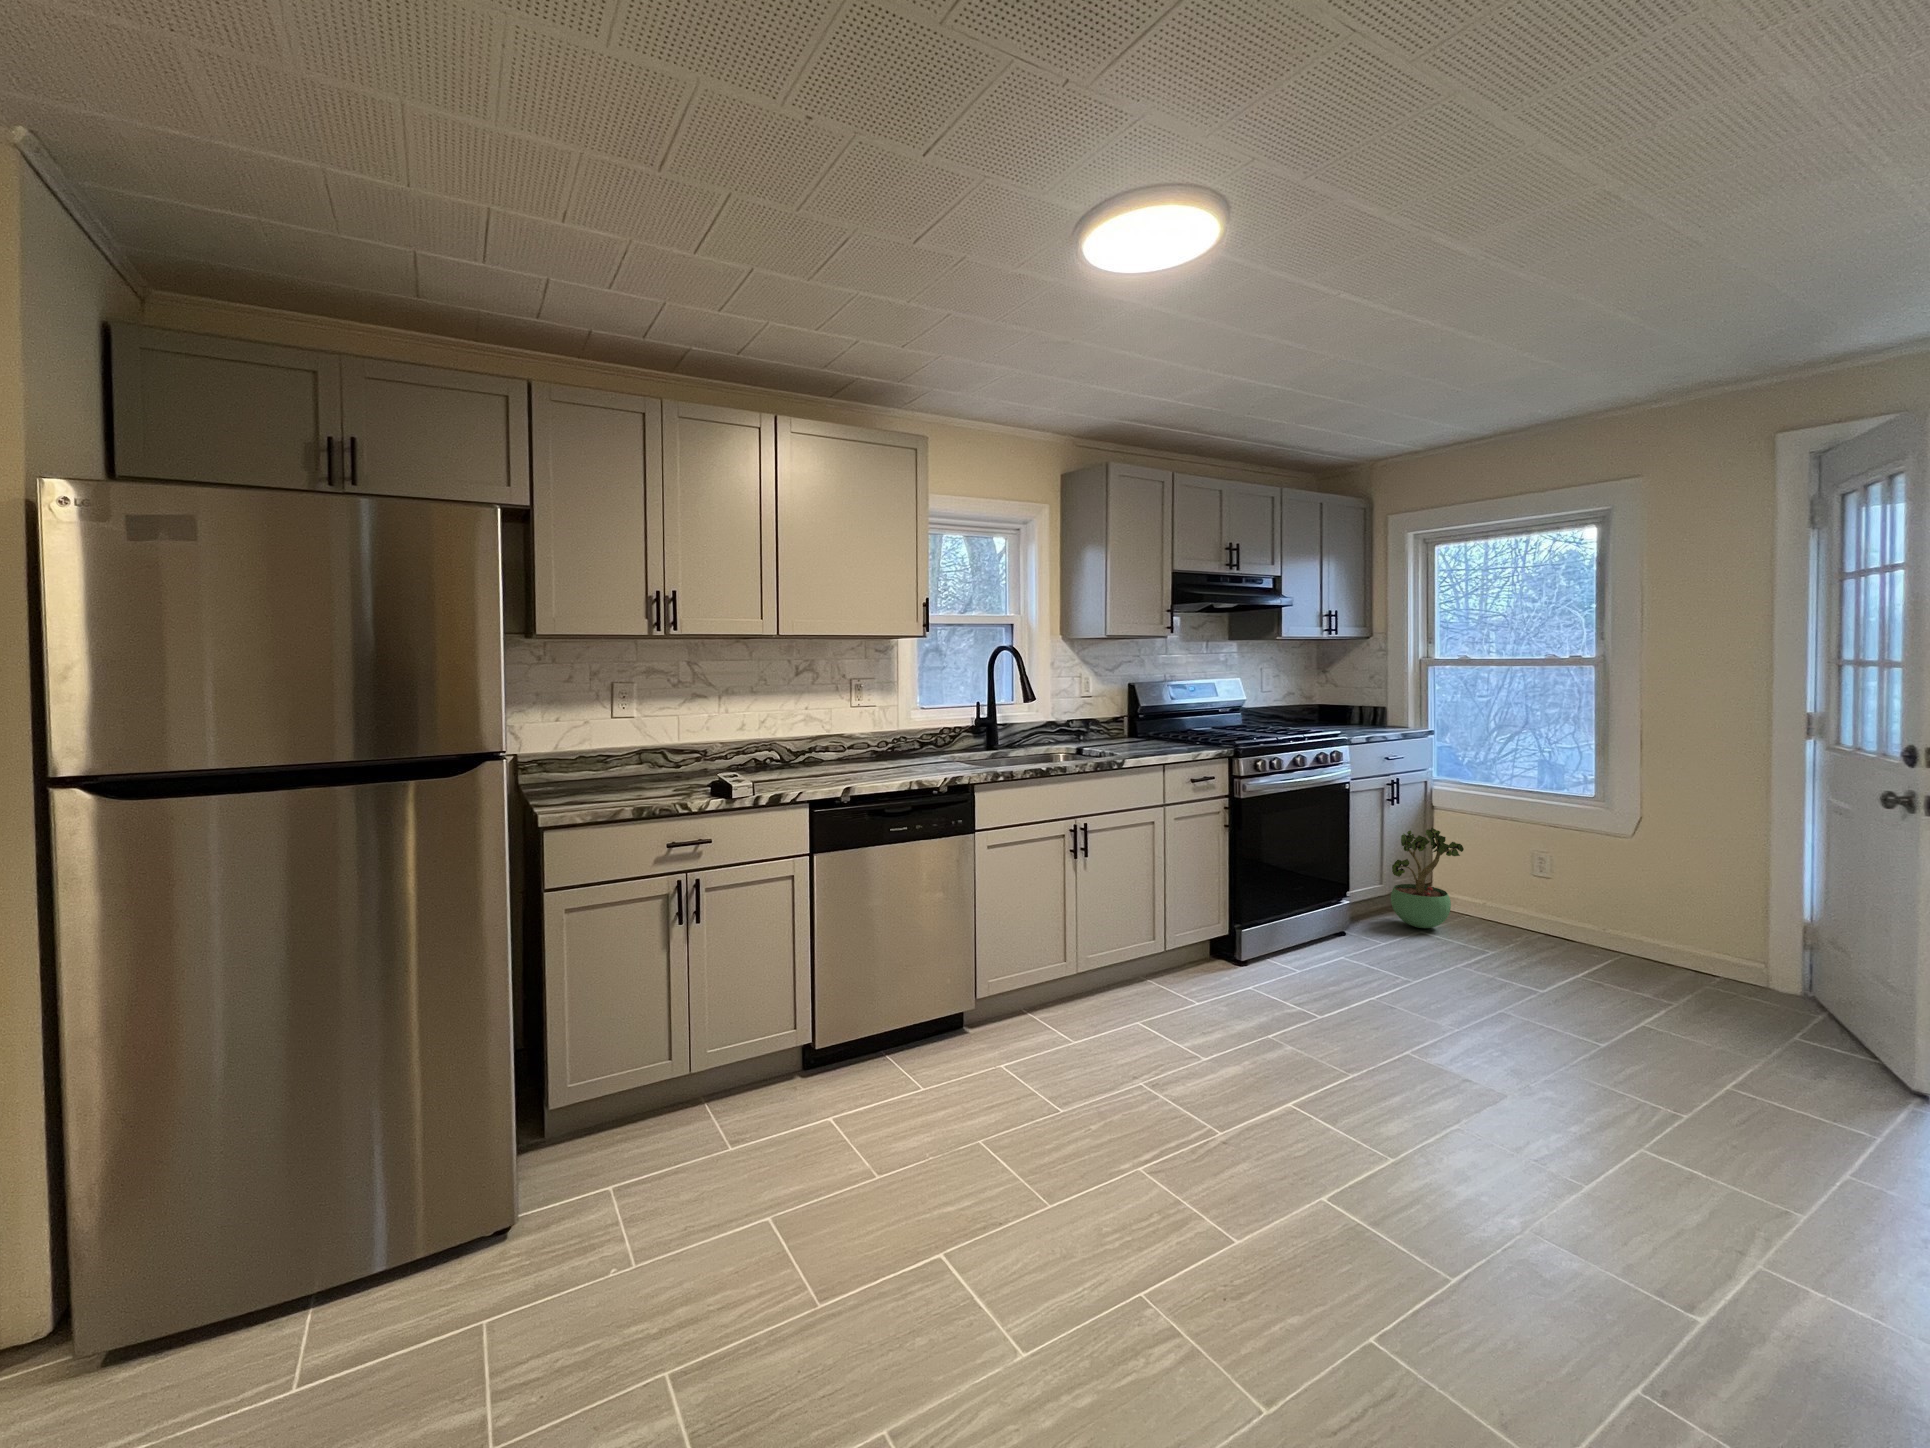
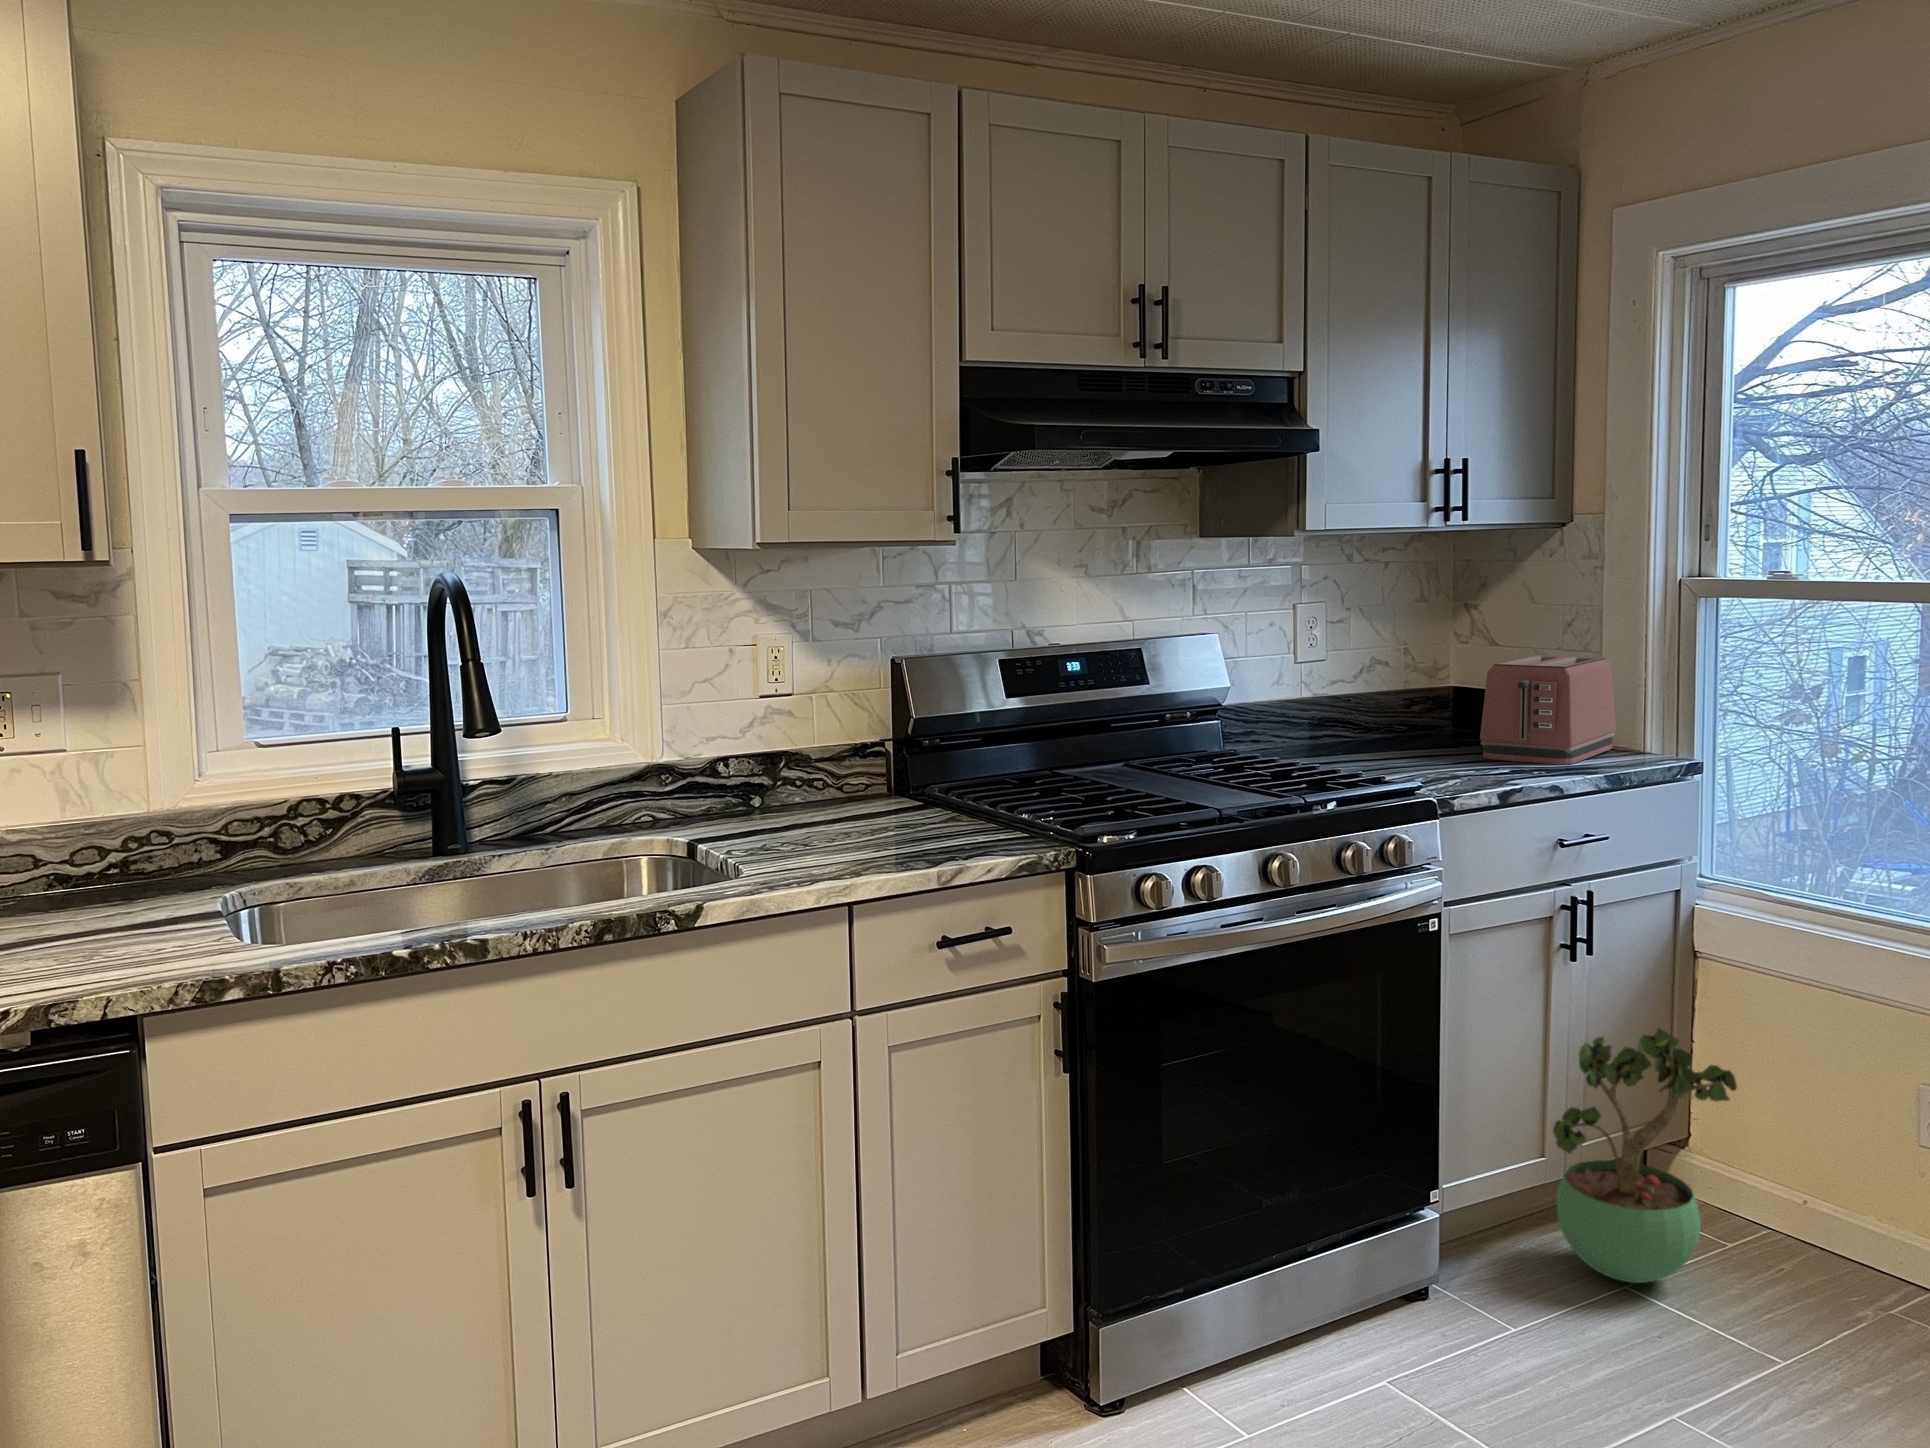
toaster: none [1344,690,1395,730] -> present [1480,655,1616,765]

